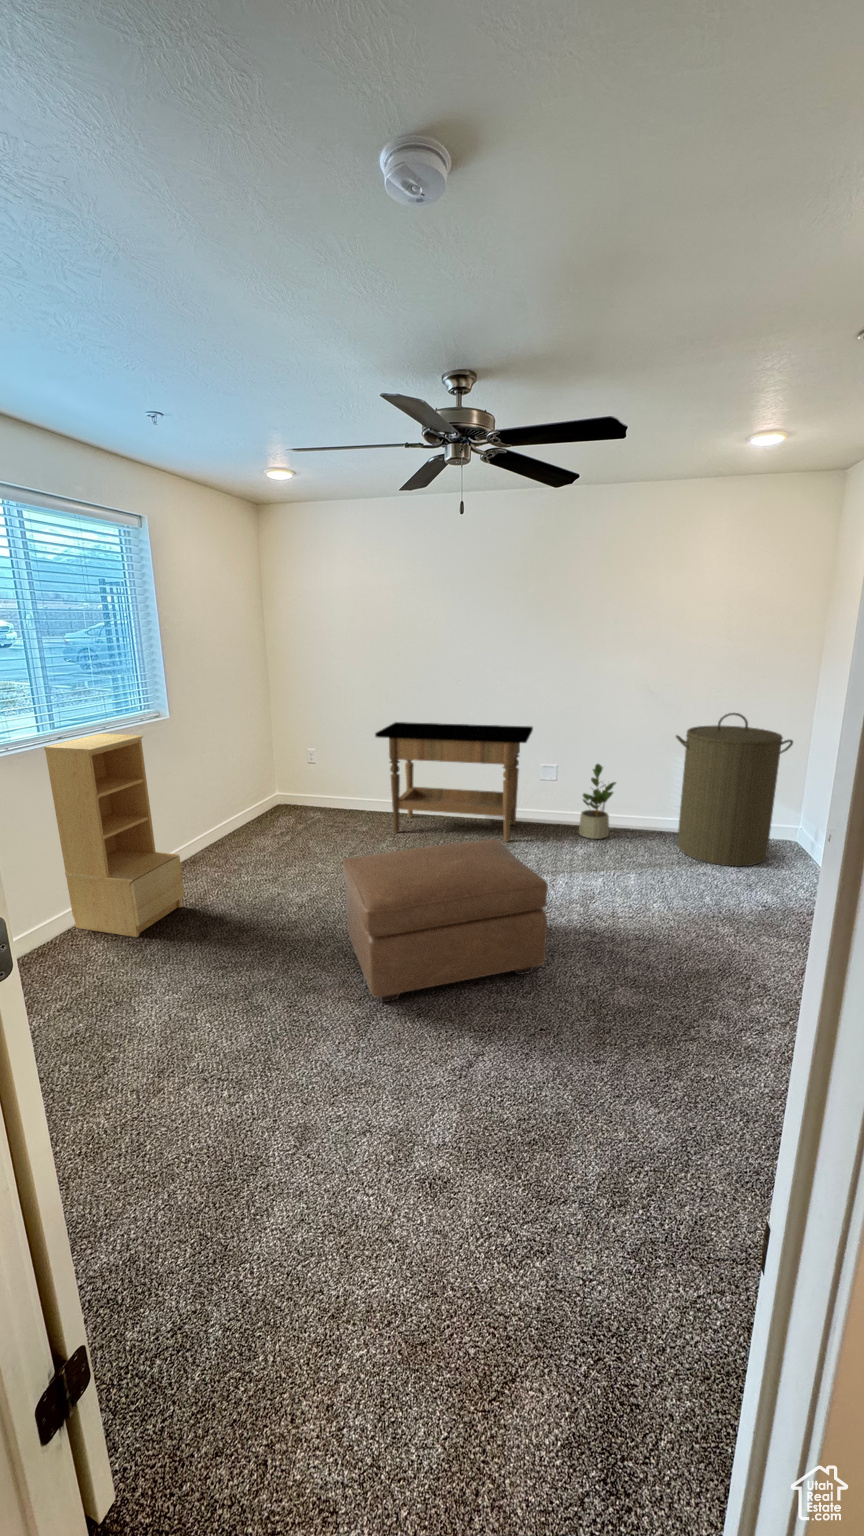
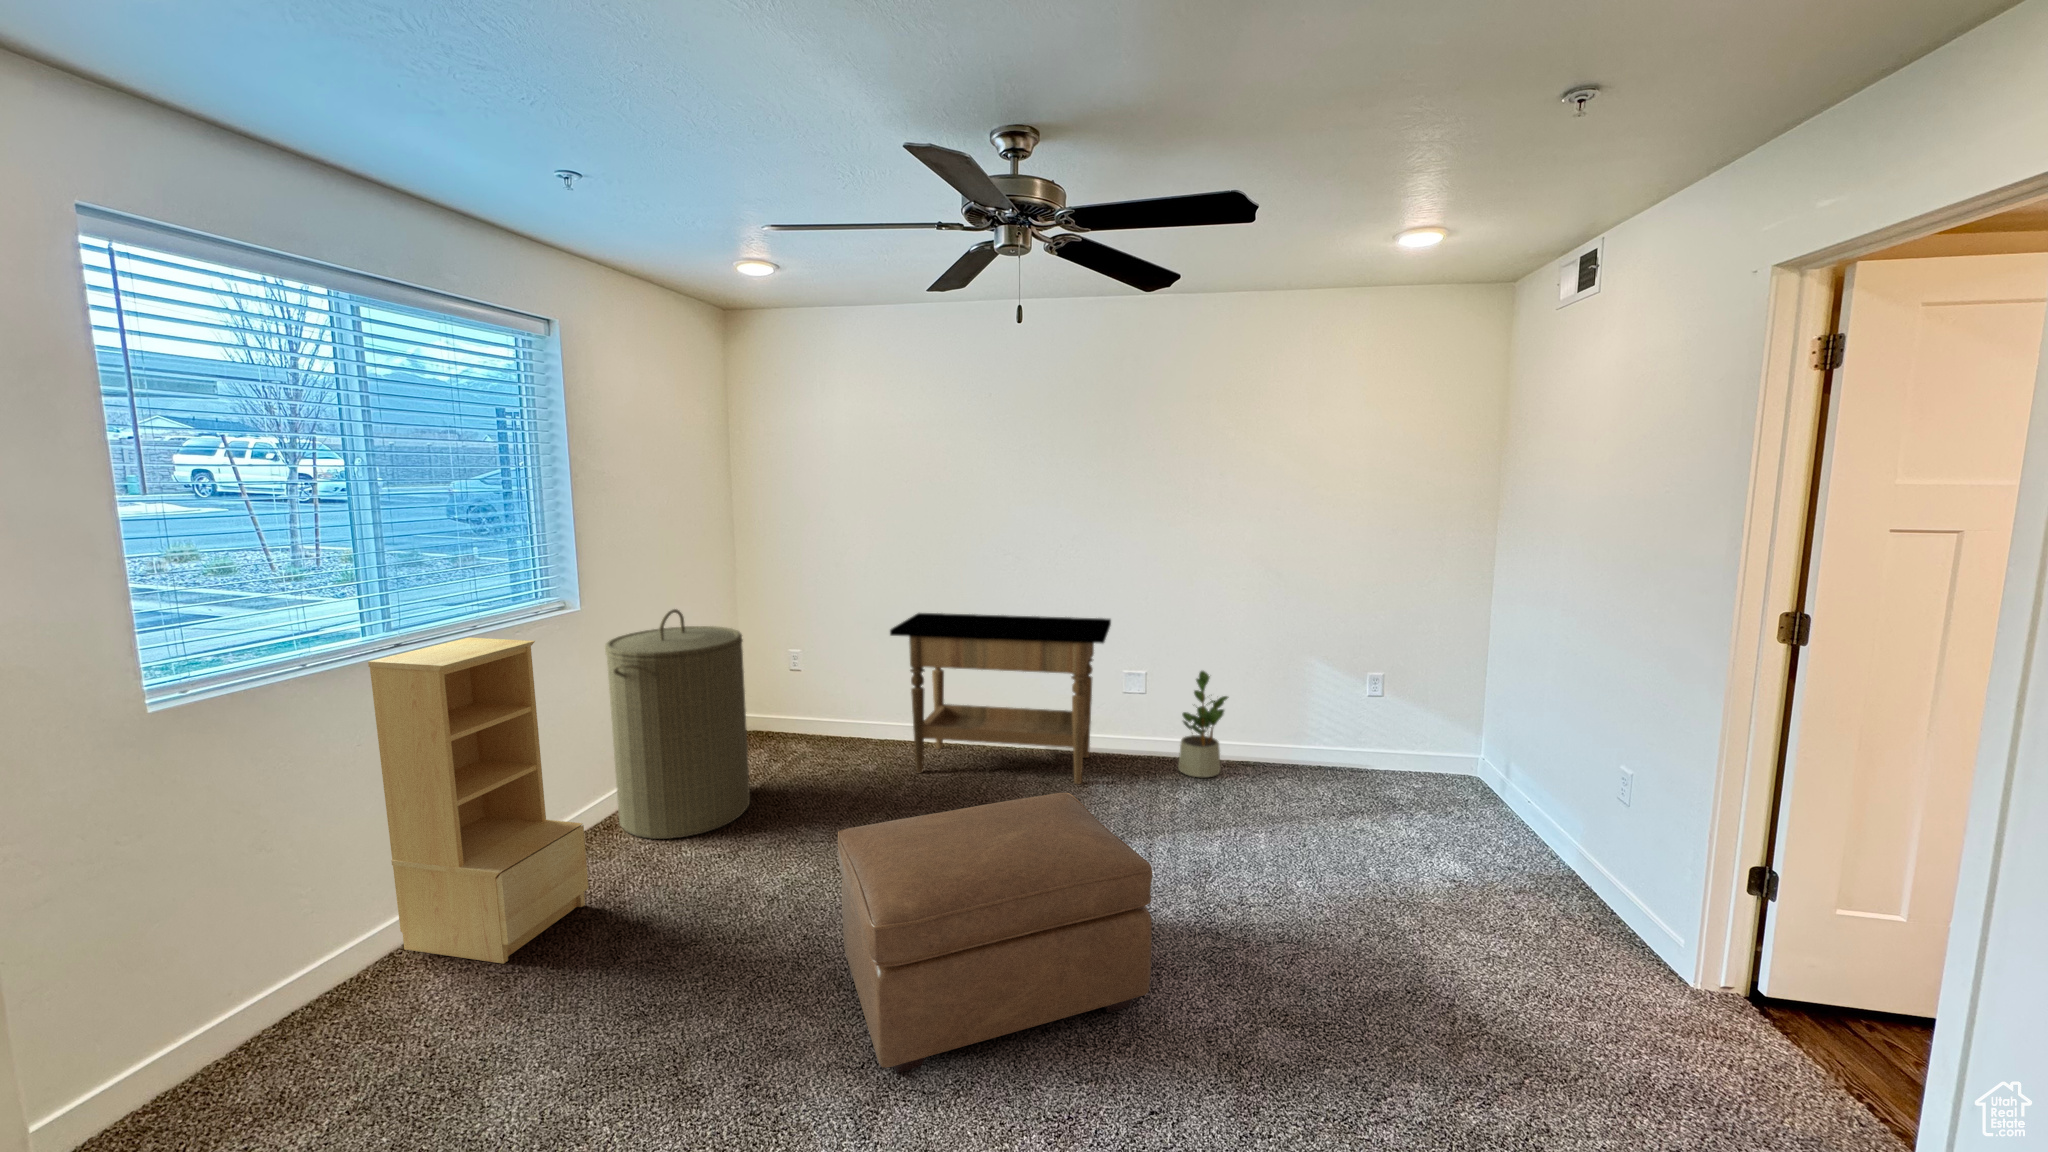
laundry hamper: present [676,713,793,867] -> present [605,609,750,839]

